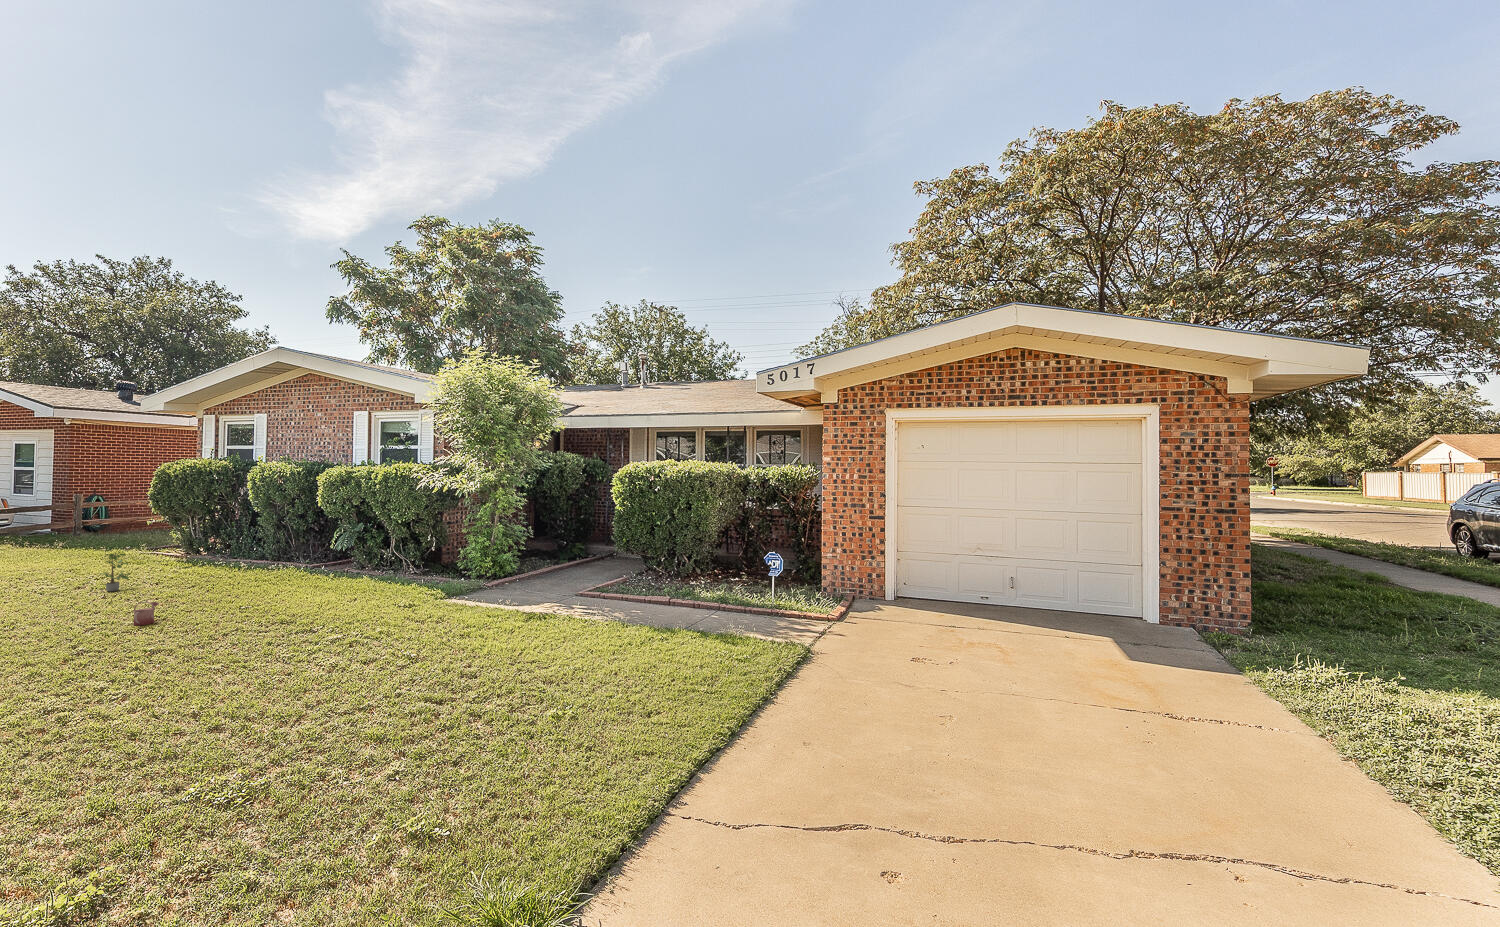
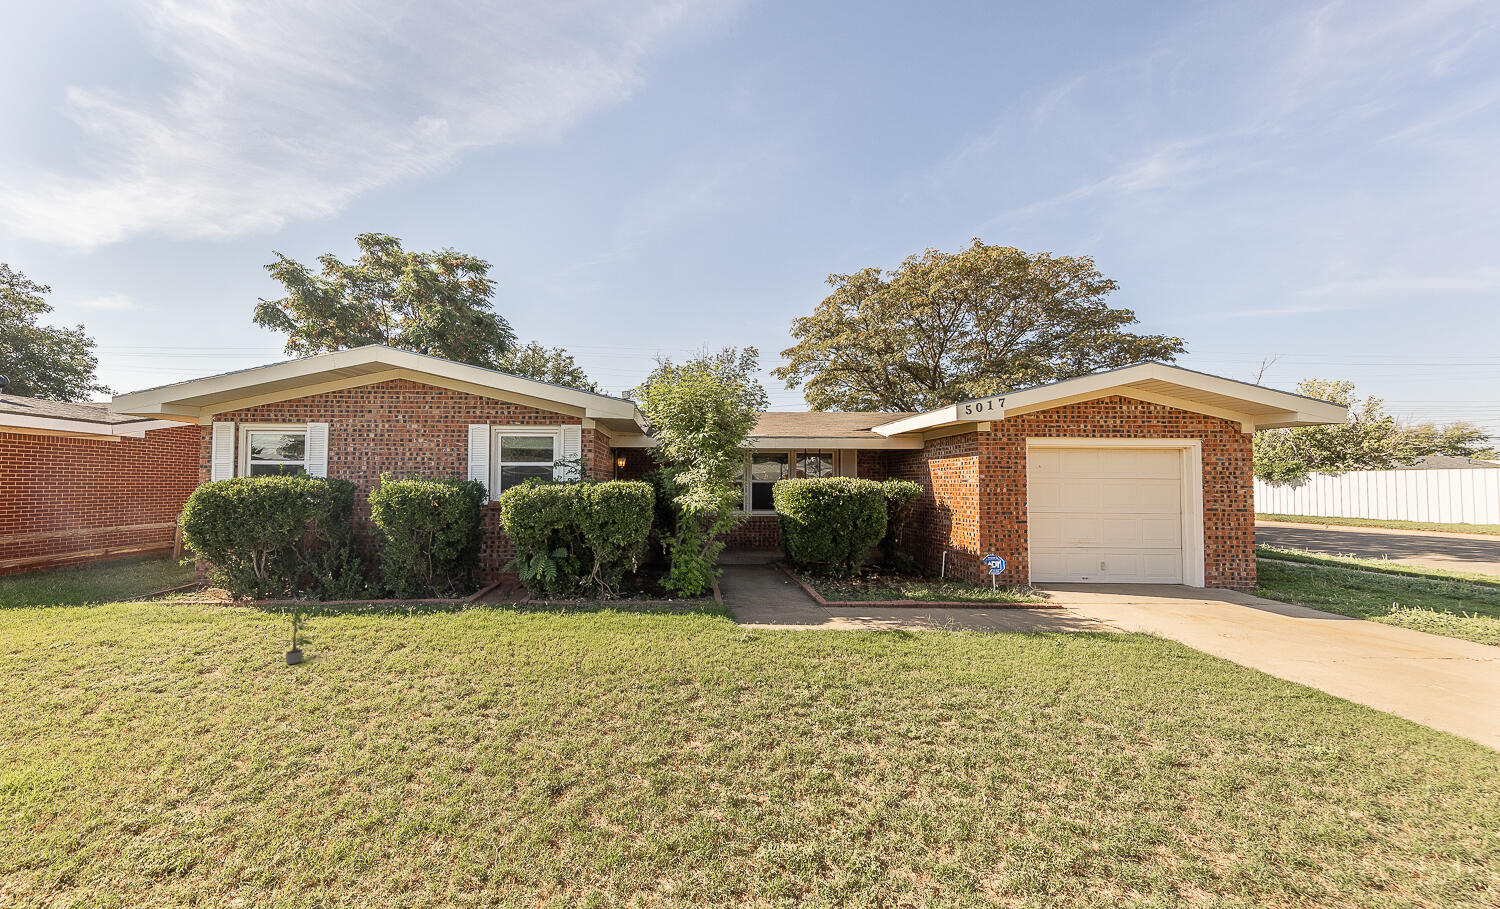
watering can: present [133,601,159,625] -> none [487,664,510,697]

